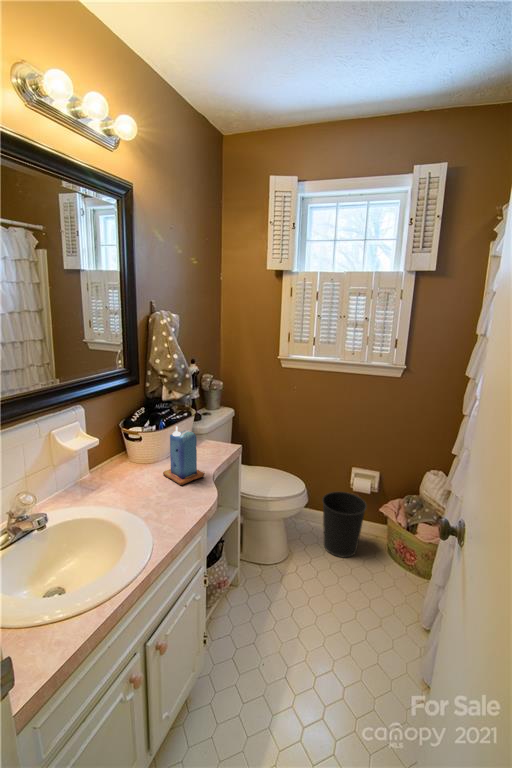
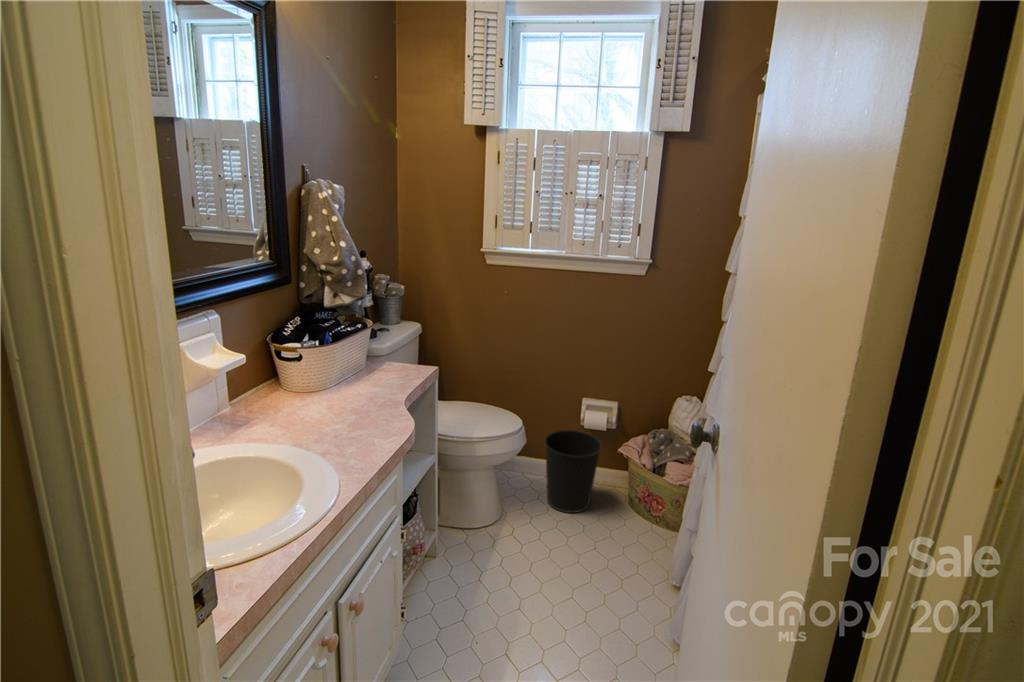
candle: present [163,426,204,485] -> none [335,337,392,416]

